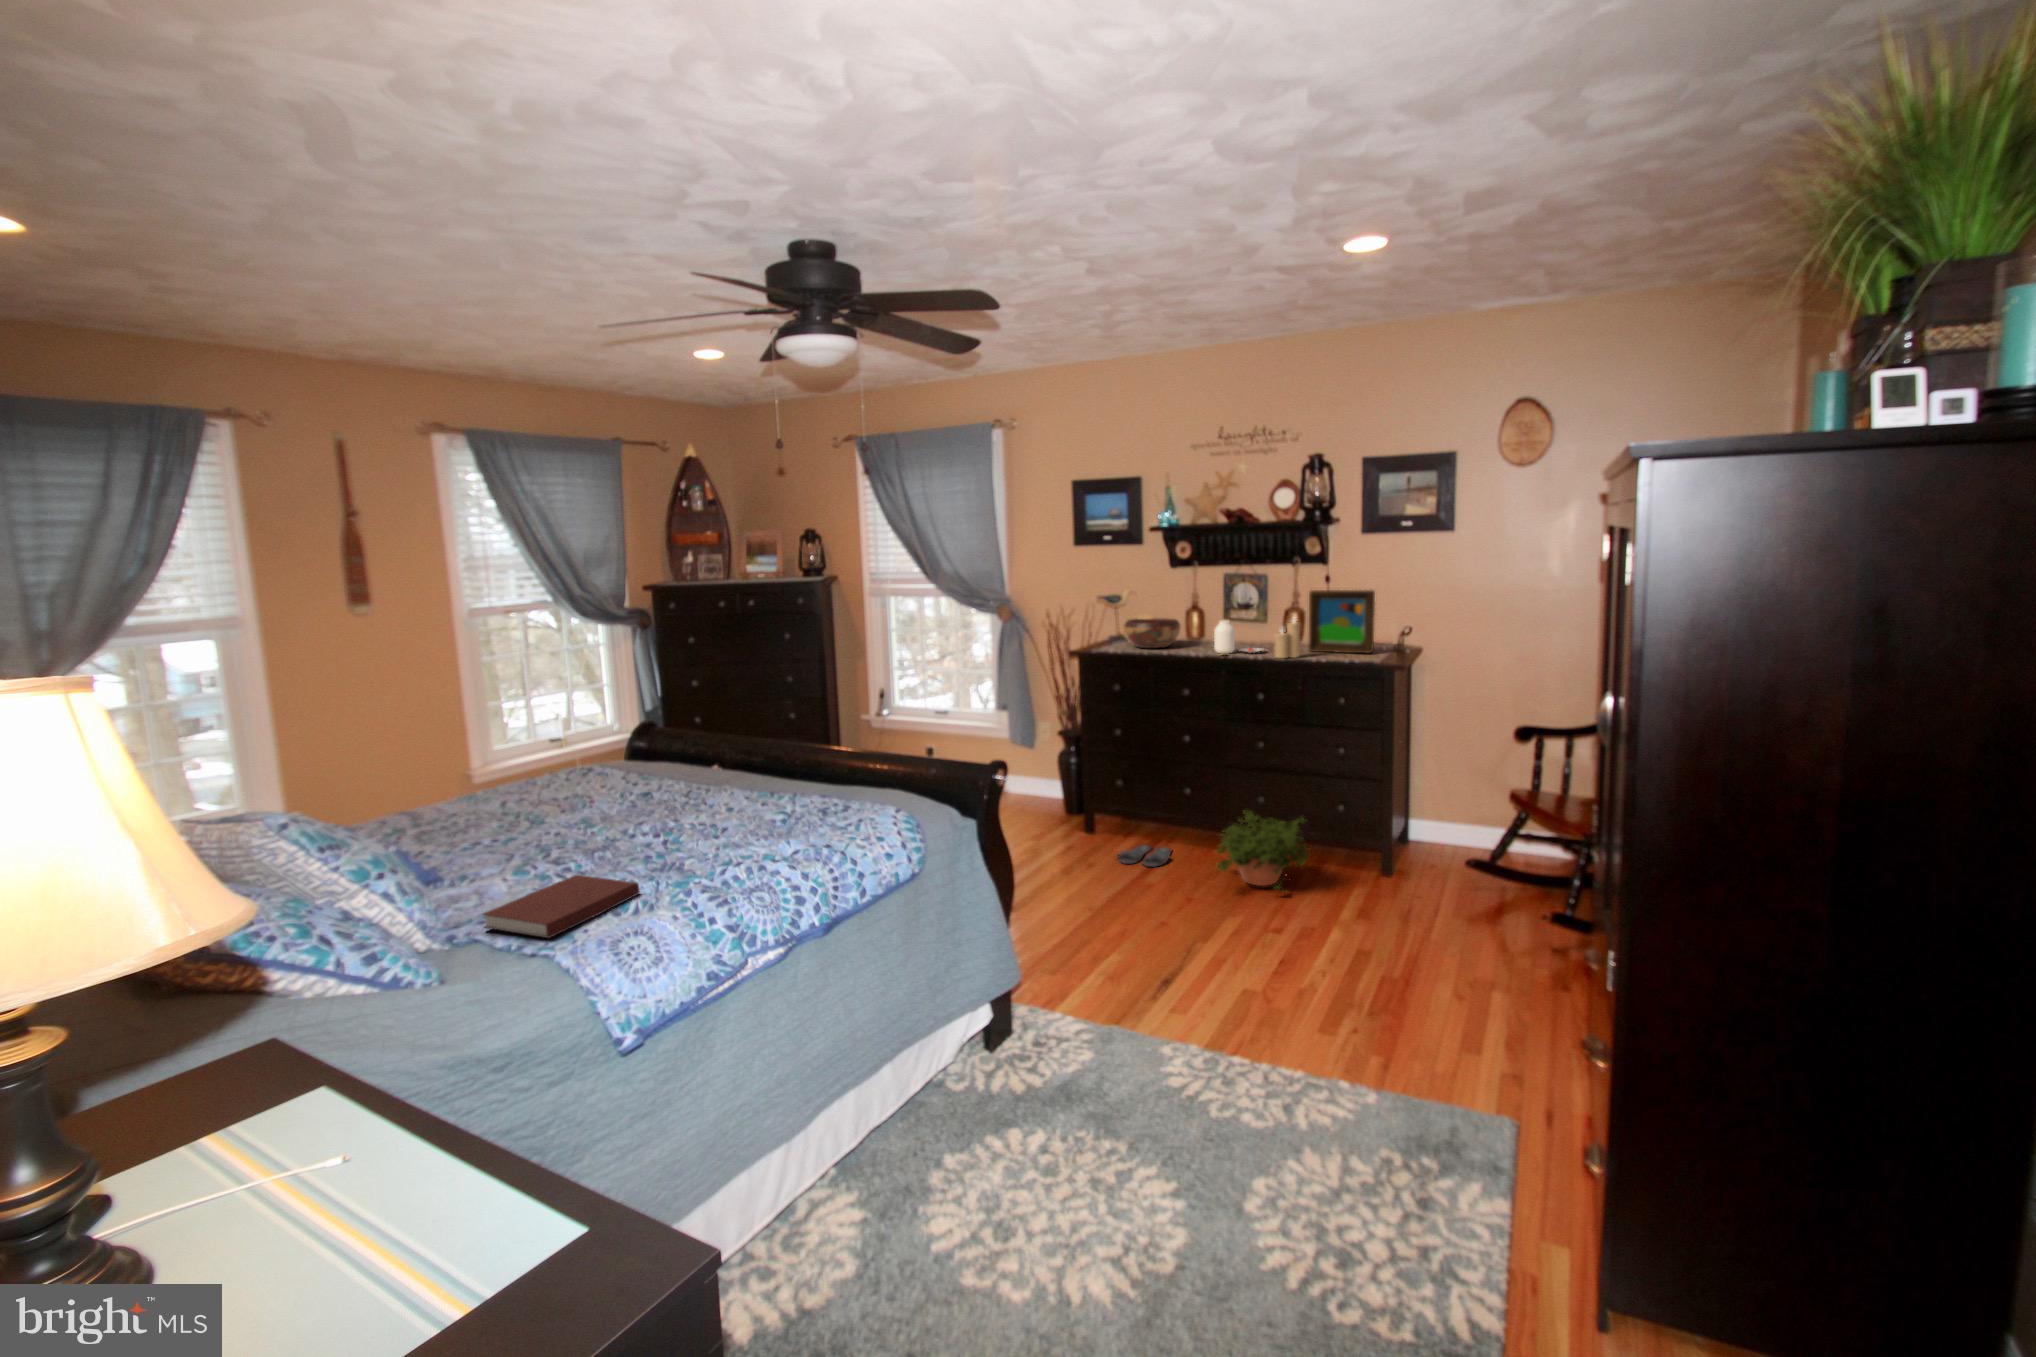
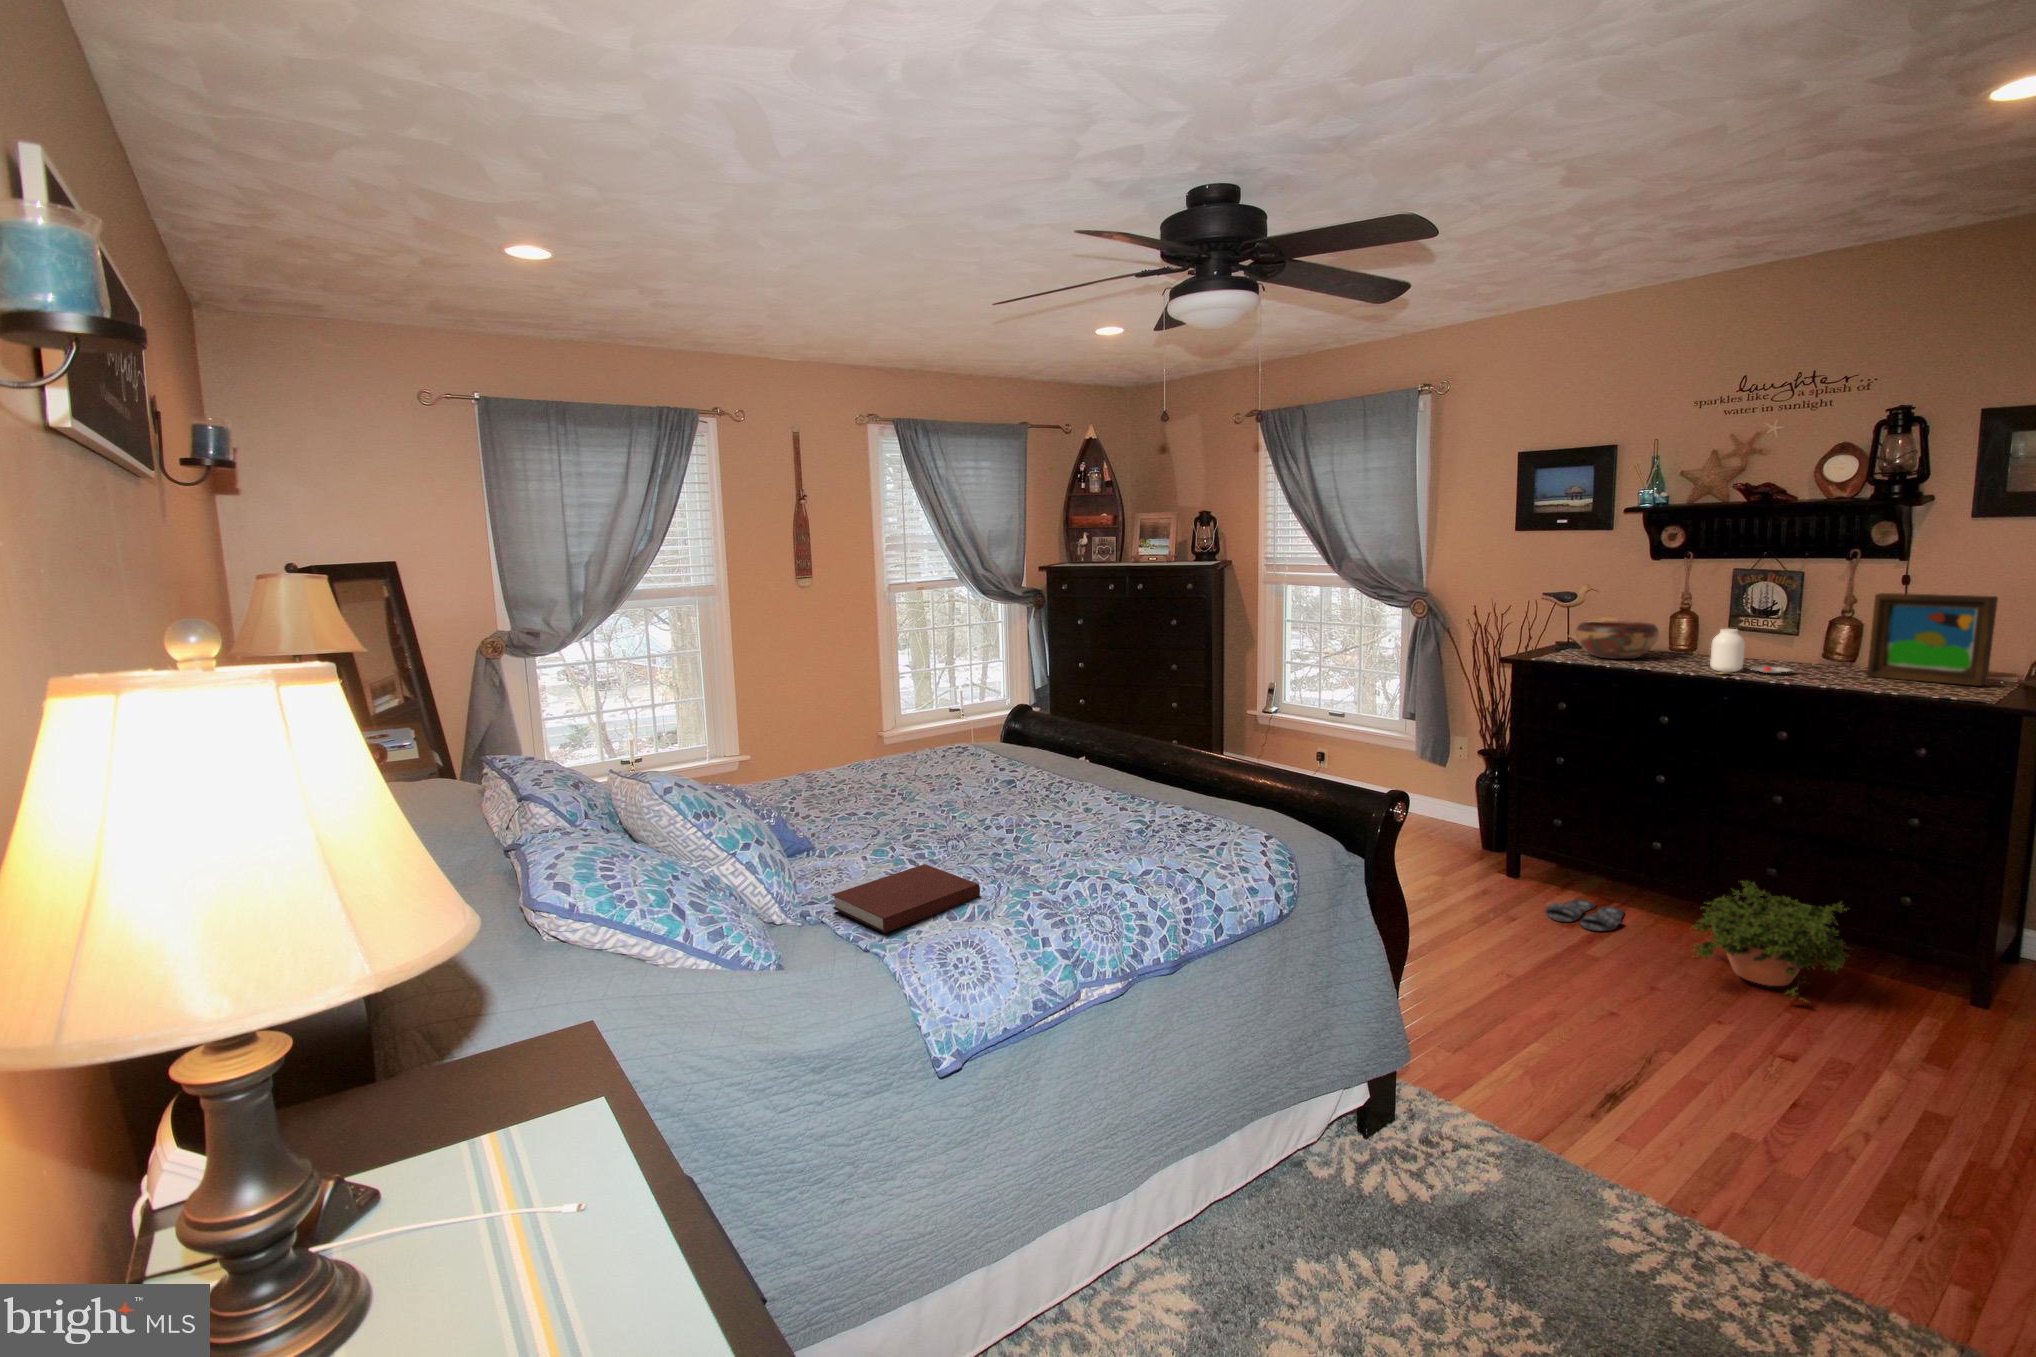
candle: present [1275,621,1300,658] -> none [1809,629,1858,684]

